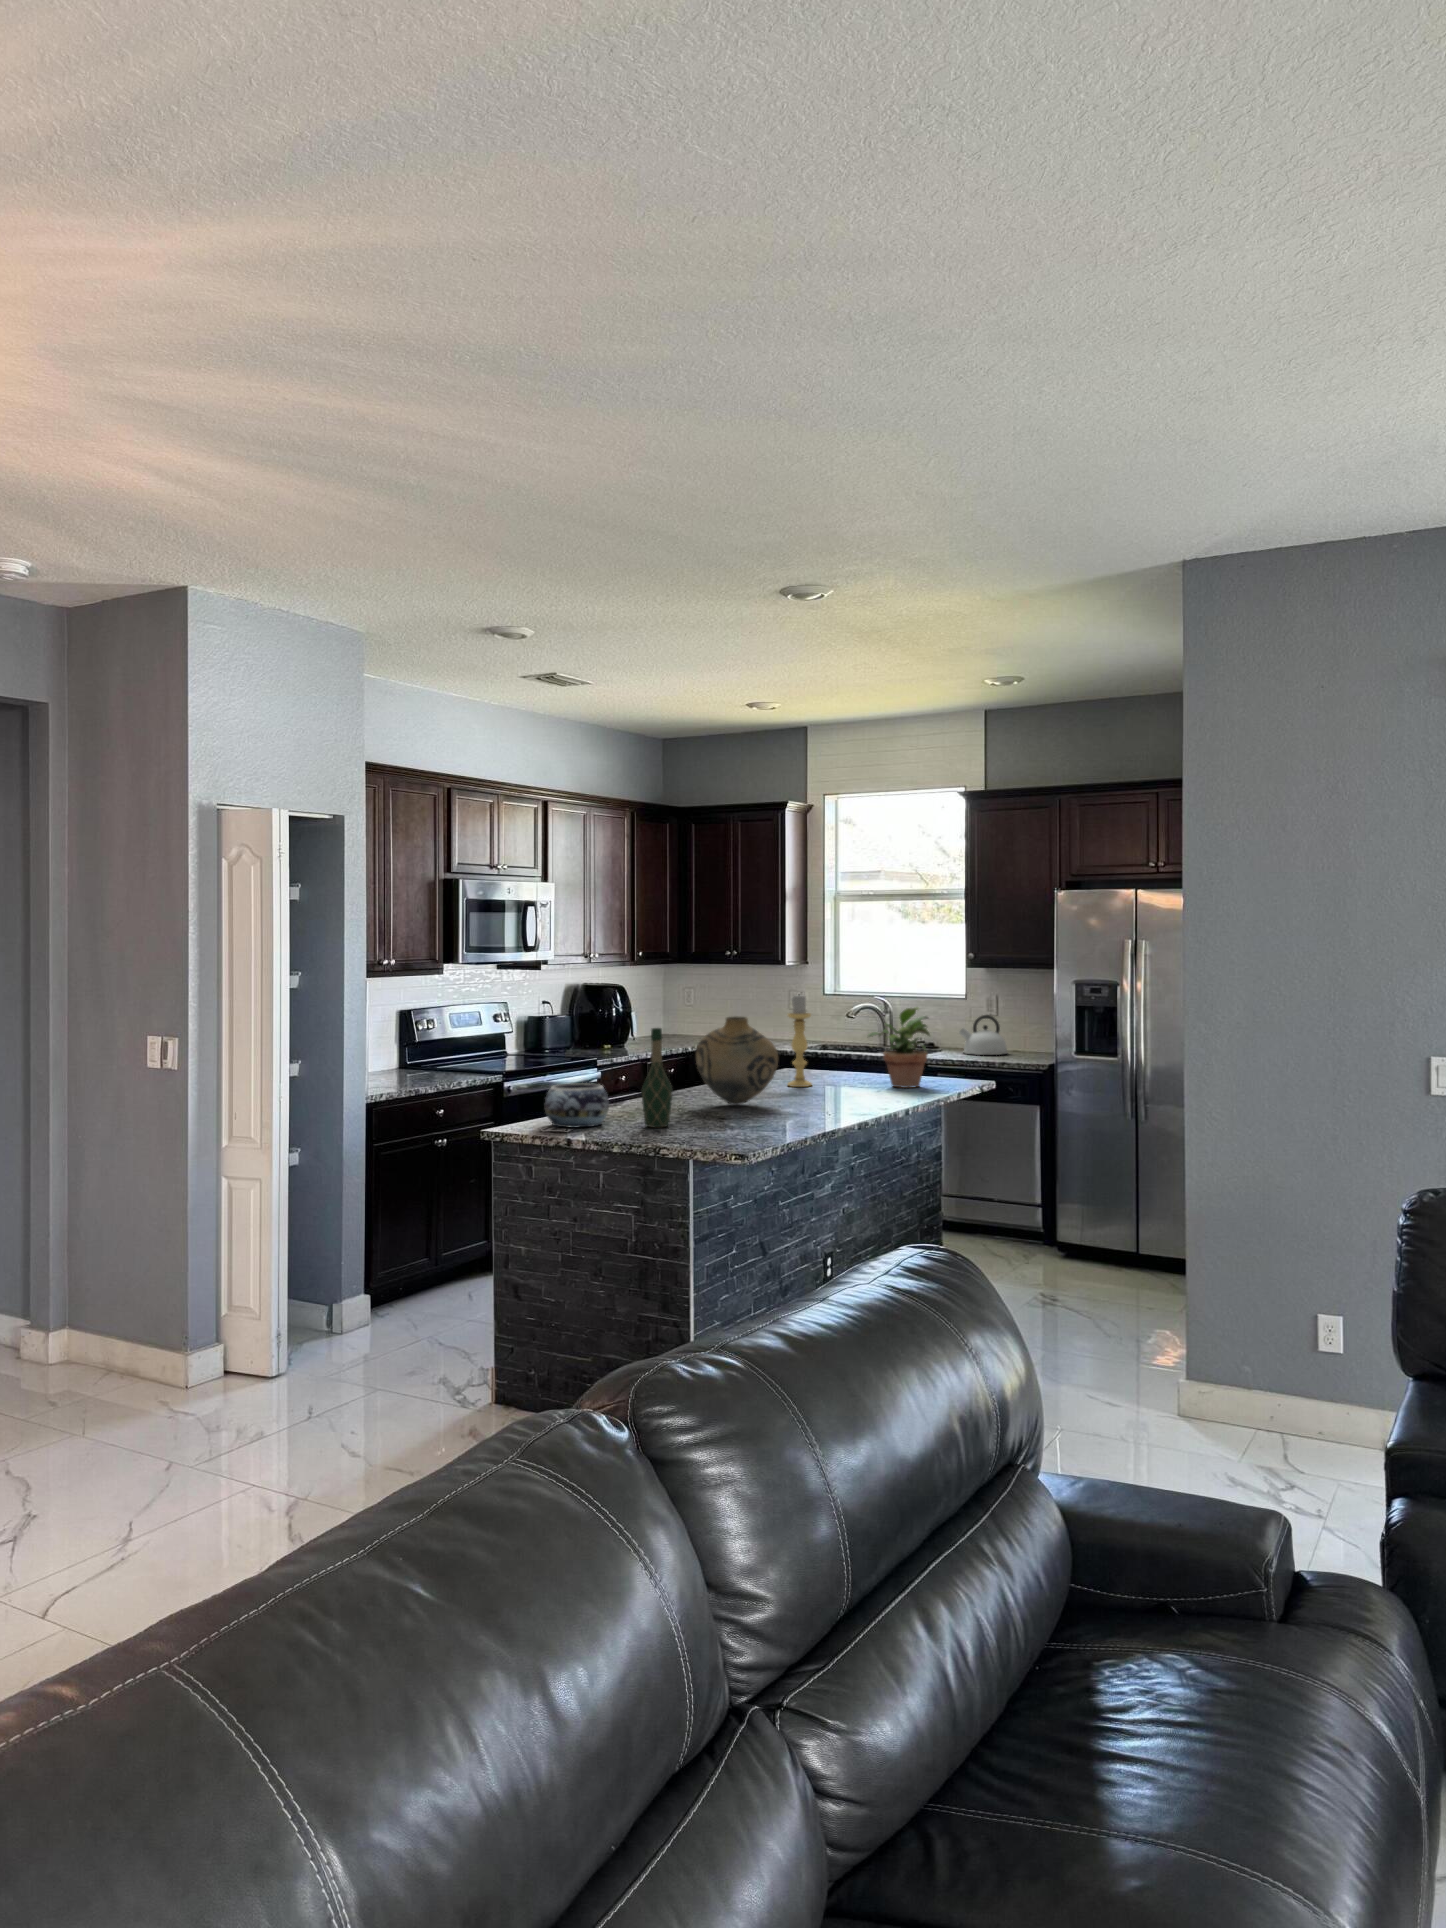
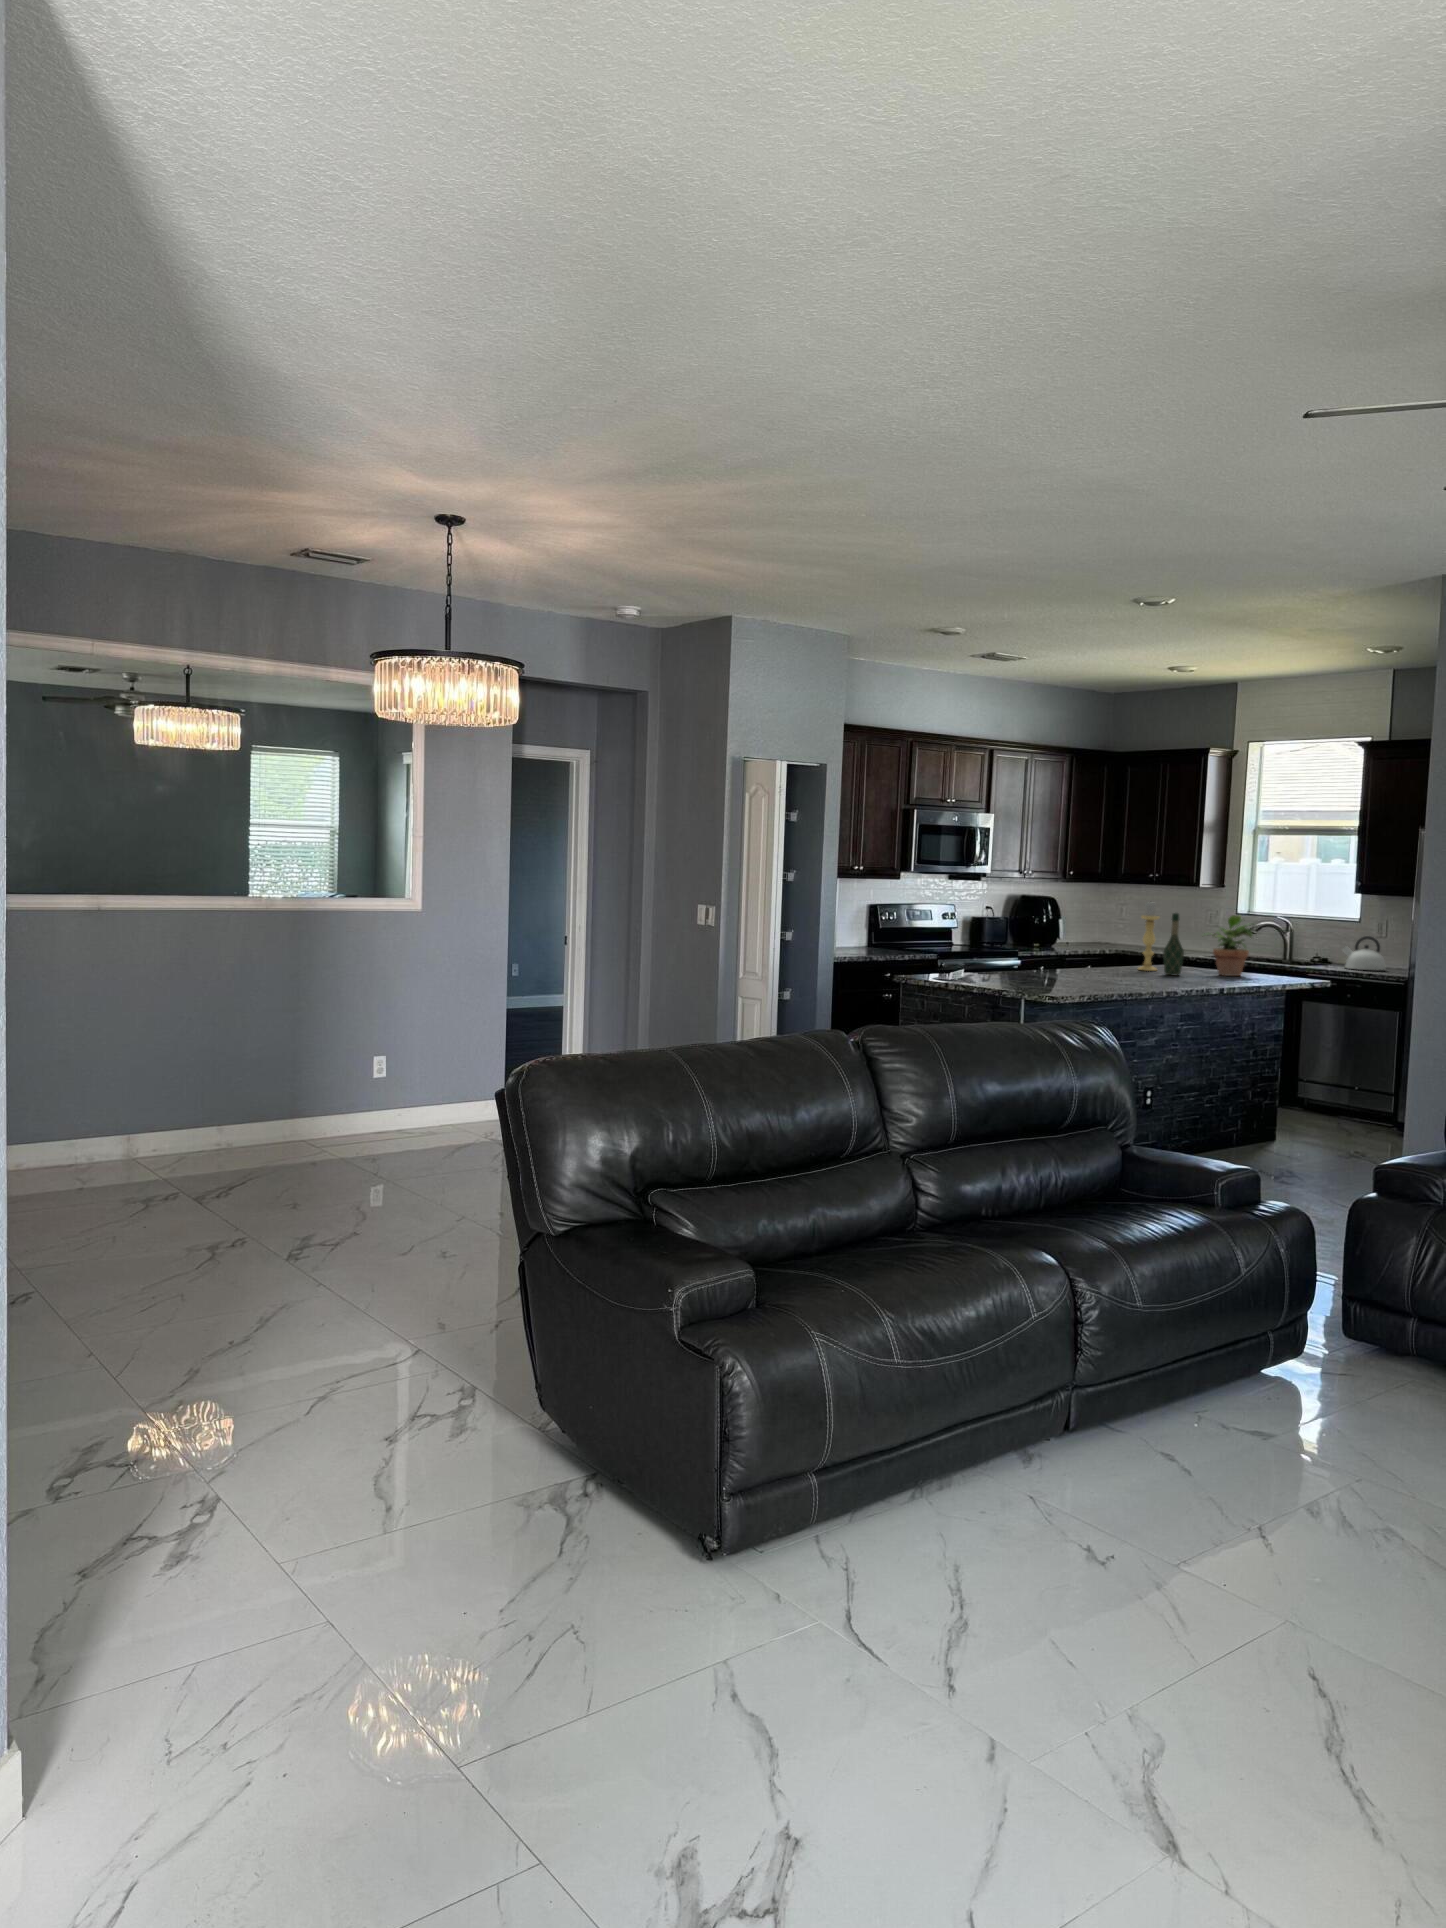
vase: present [696,1016,778,1105] -> none [1053,912,1114,975]
wine bottle: present [641,1028,672,1128] -> present [1163,913,1184,975]
decorative bowl: present [545,1083,609,1128] -> none [935,948,979,976]

